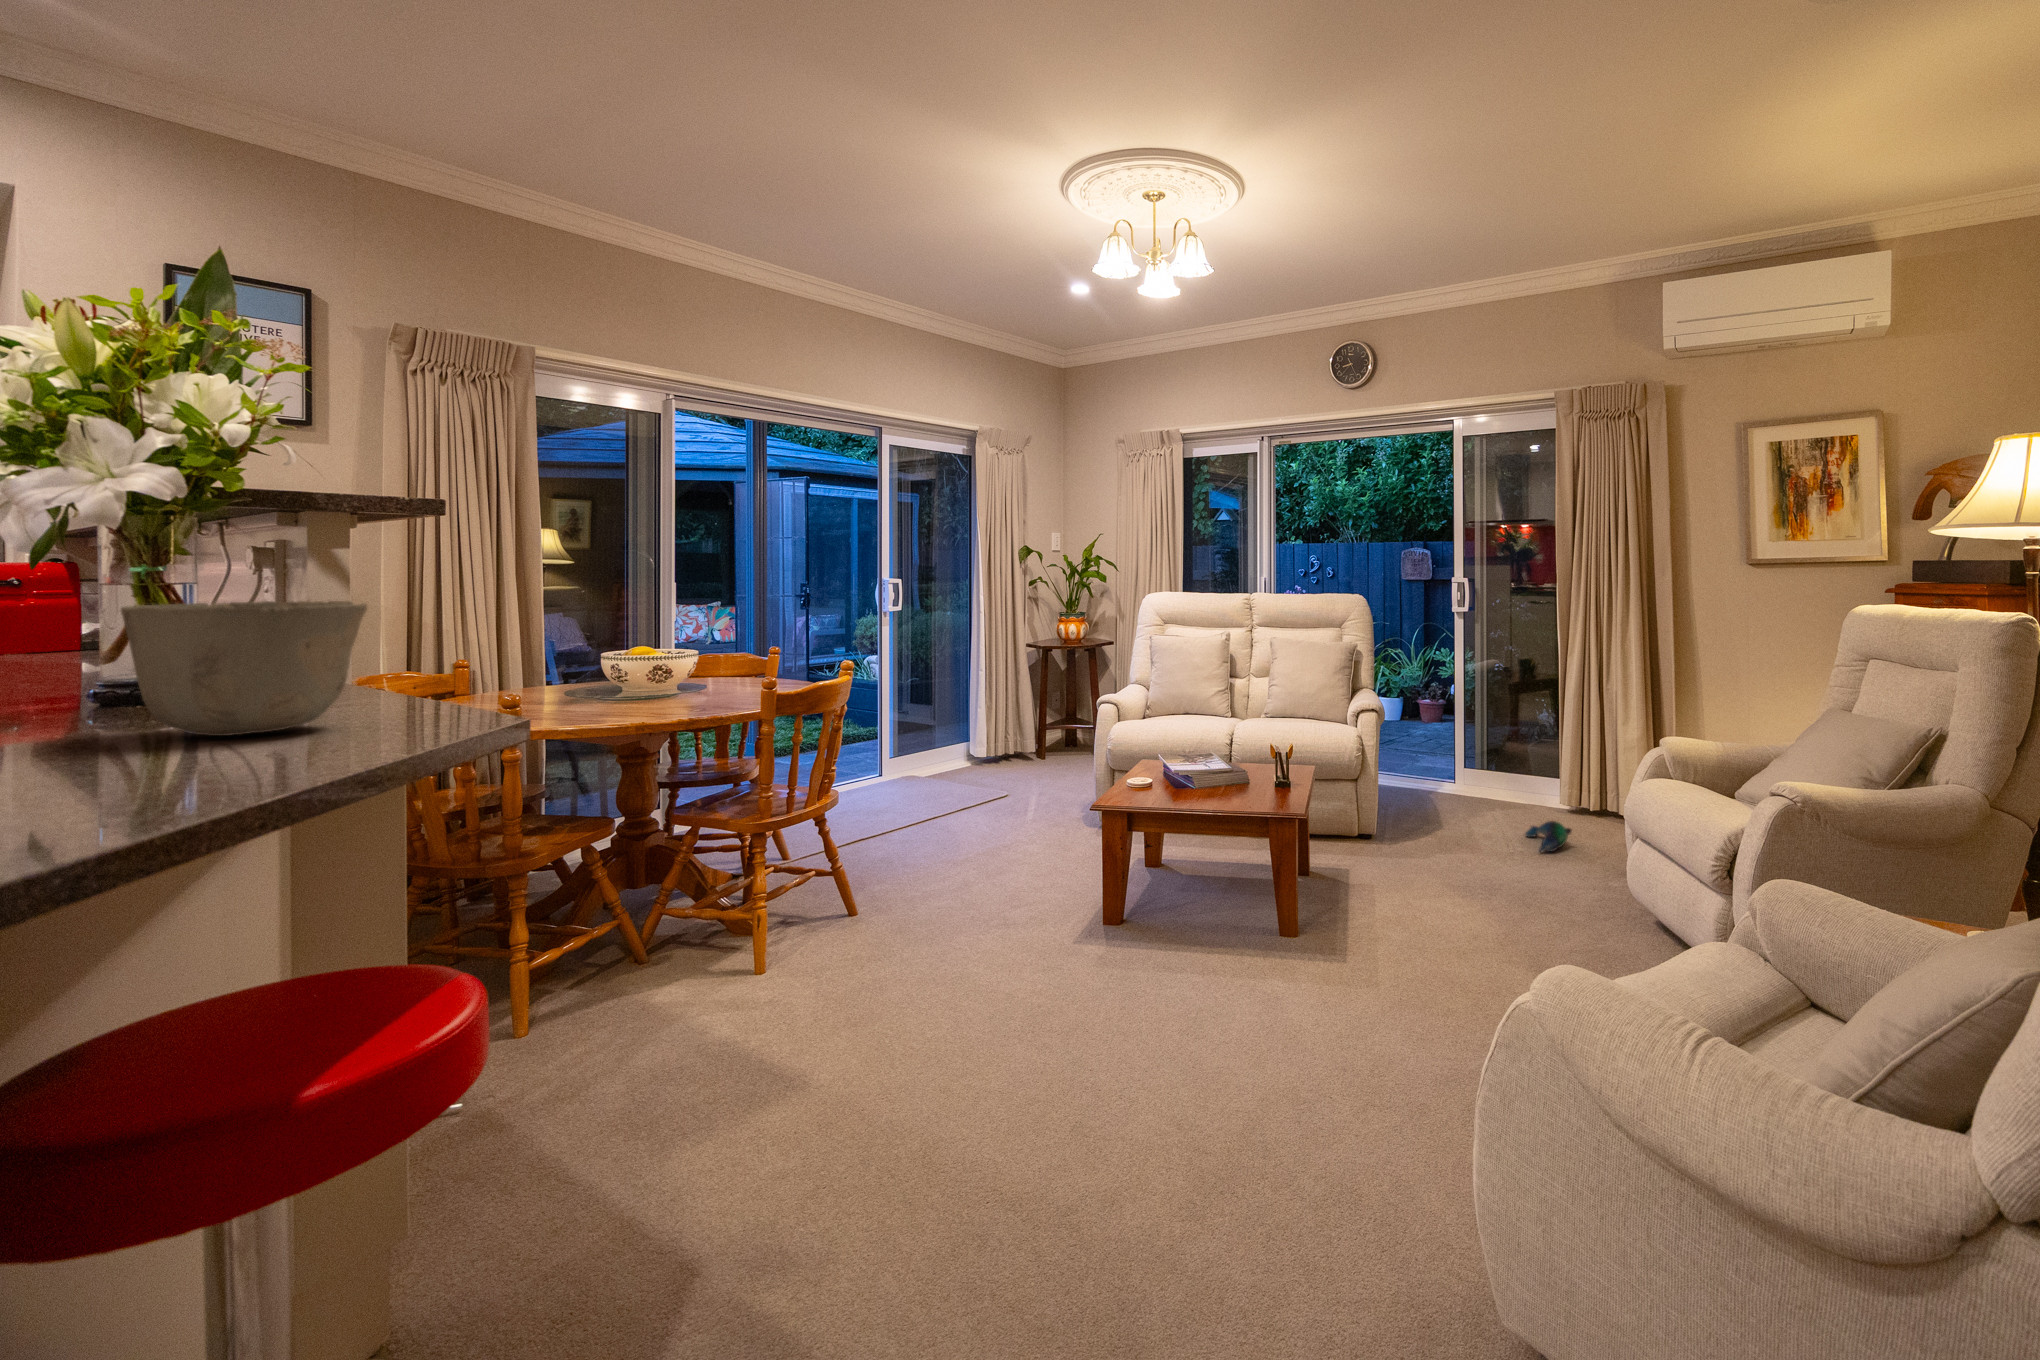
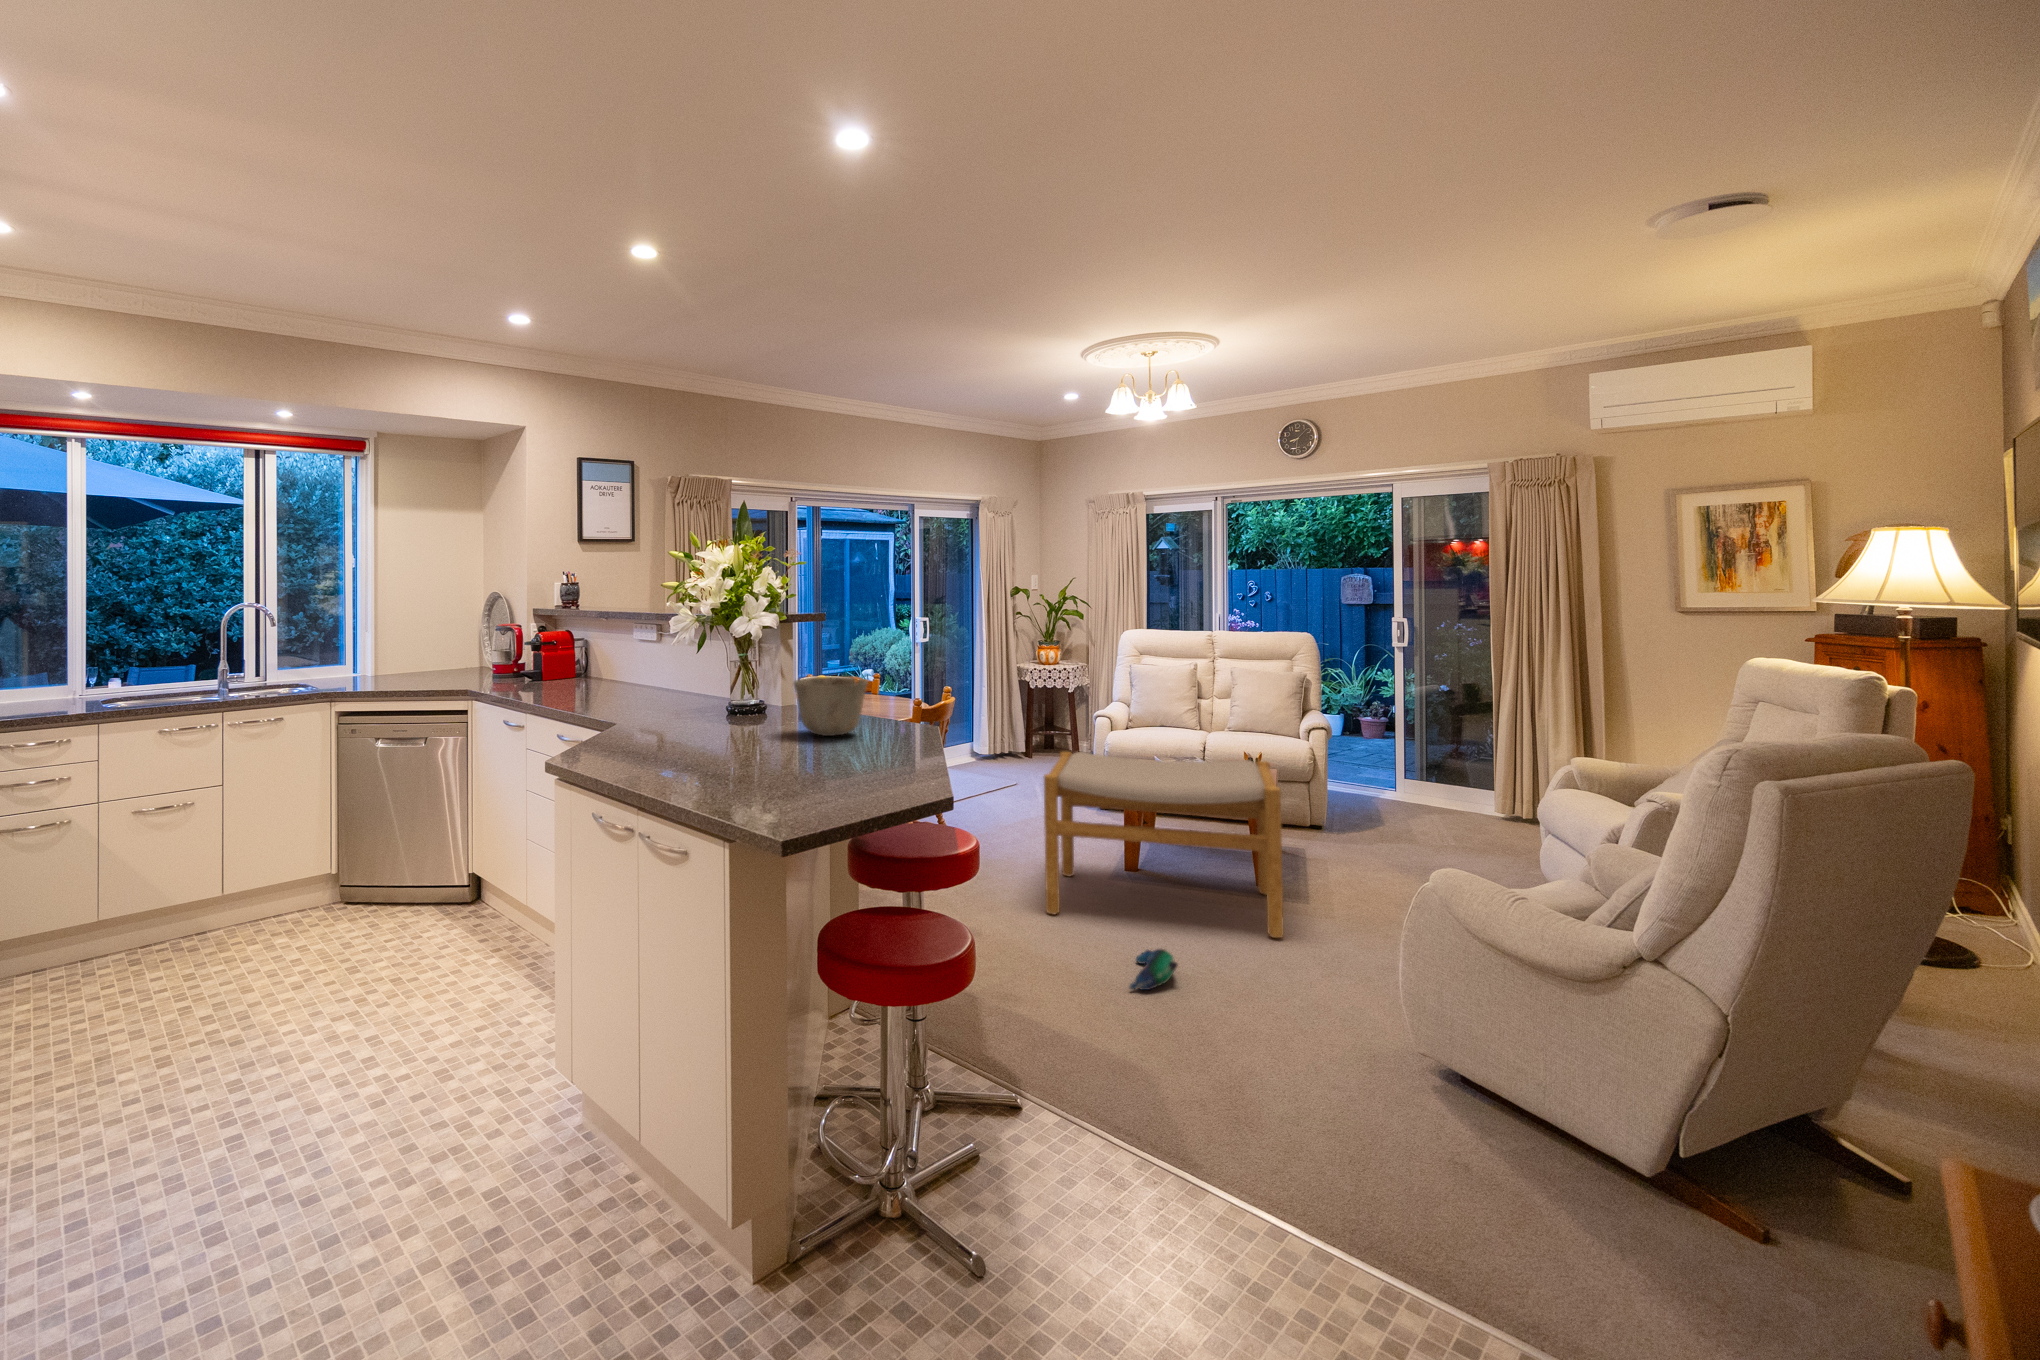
footstool: none [960,753,1303,1019] -> present [1044,752,1284,938]
plush toy: present [1525,821,1571,852] -> present [1129,949,1178,990]

